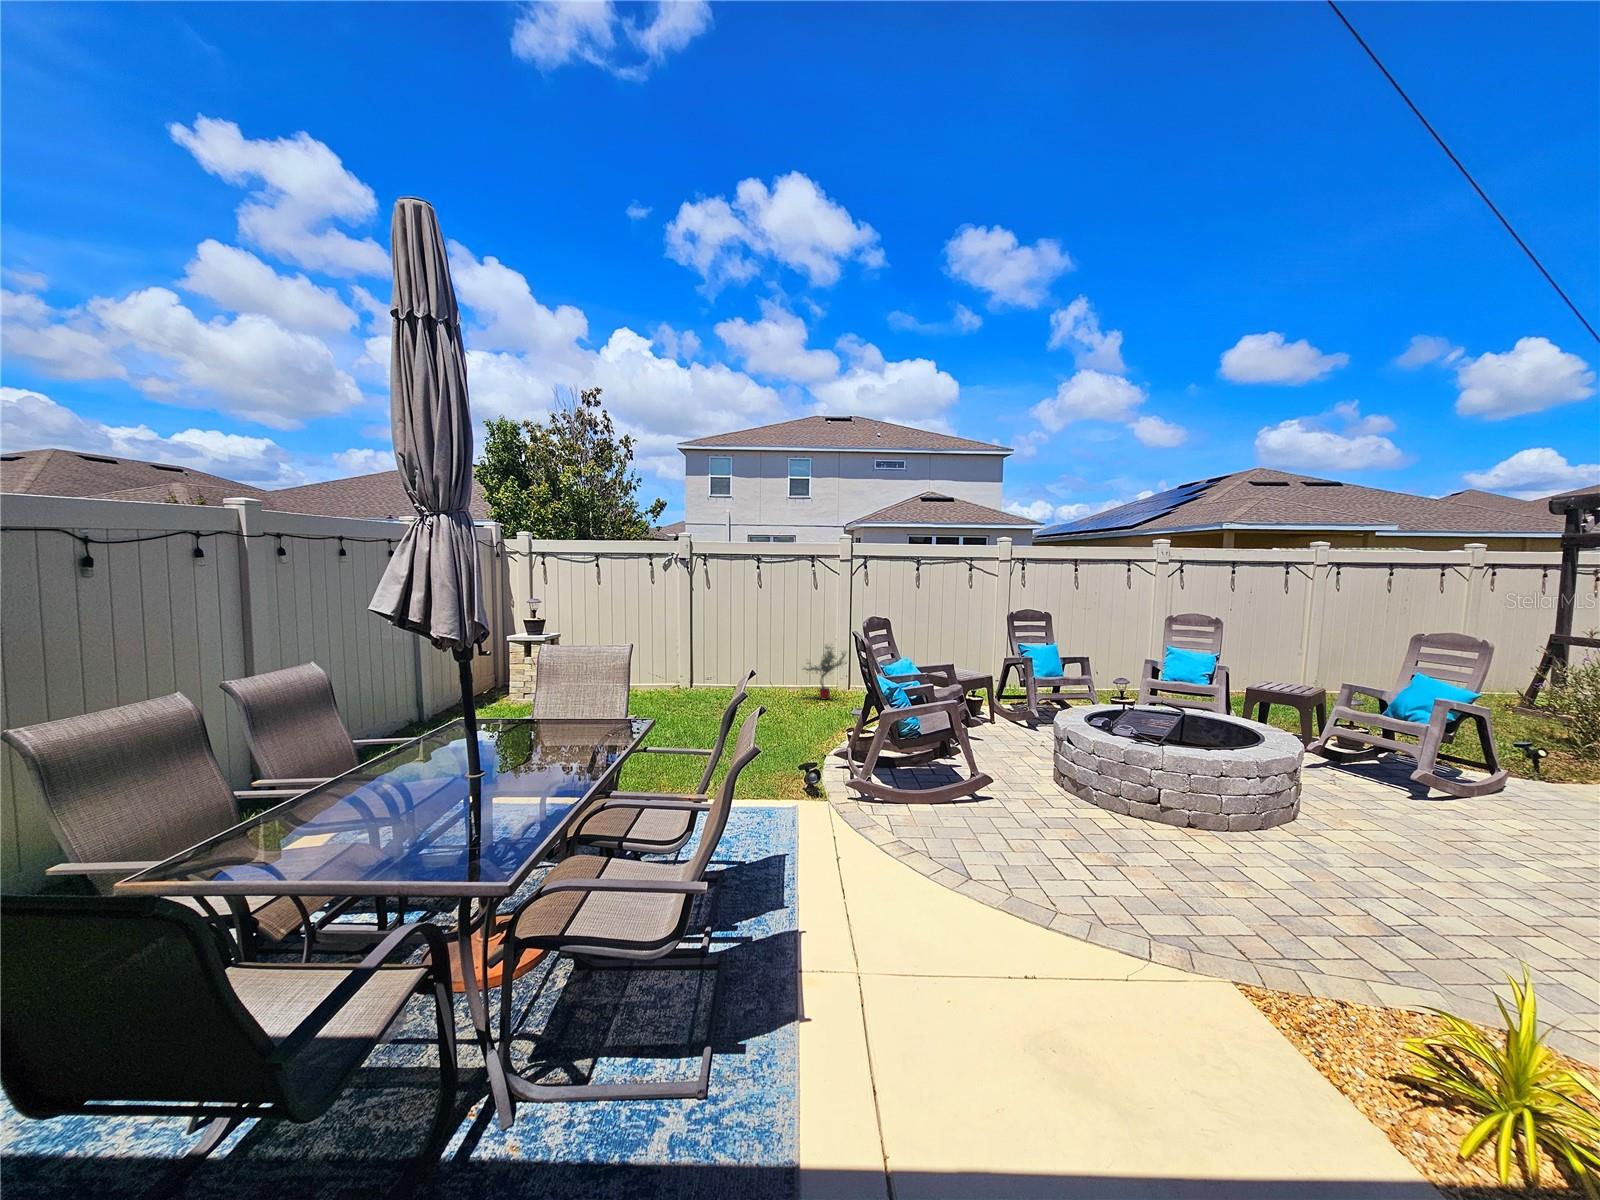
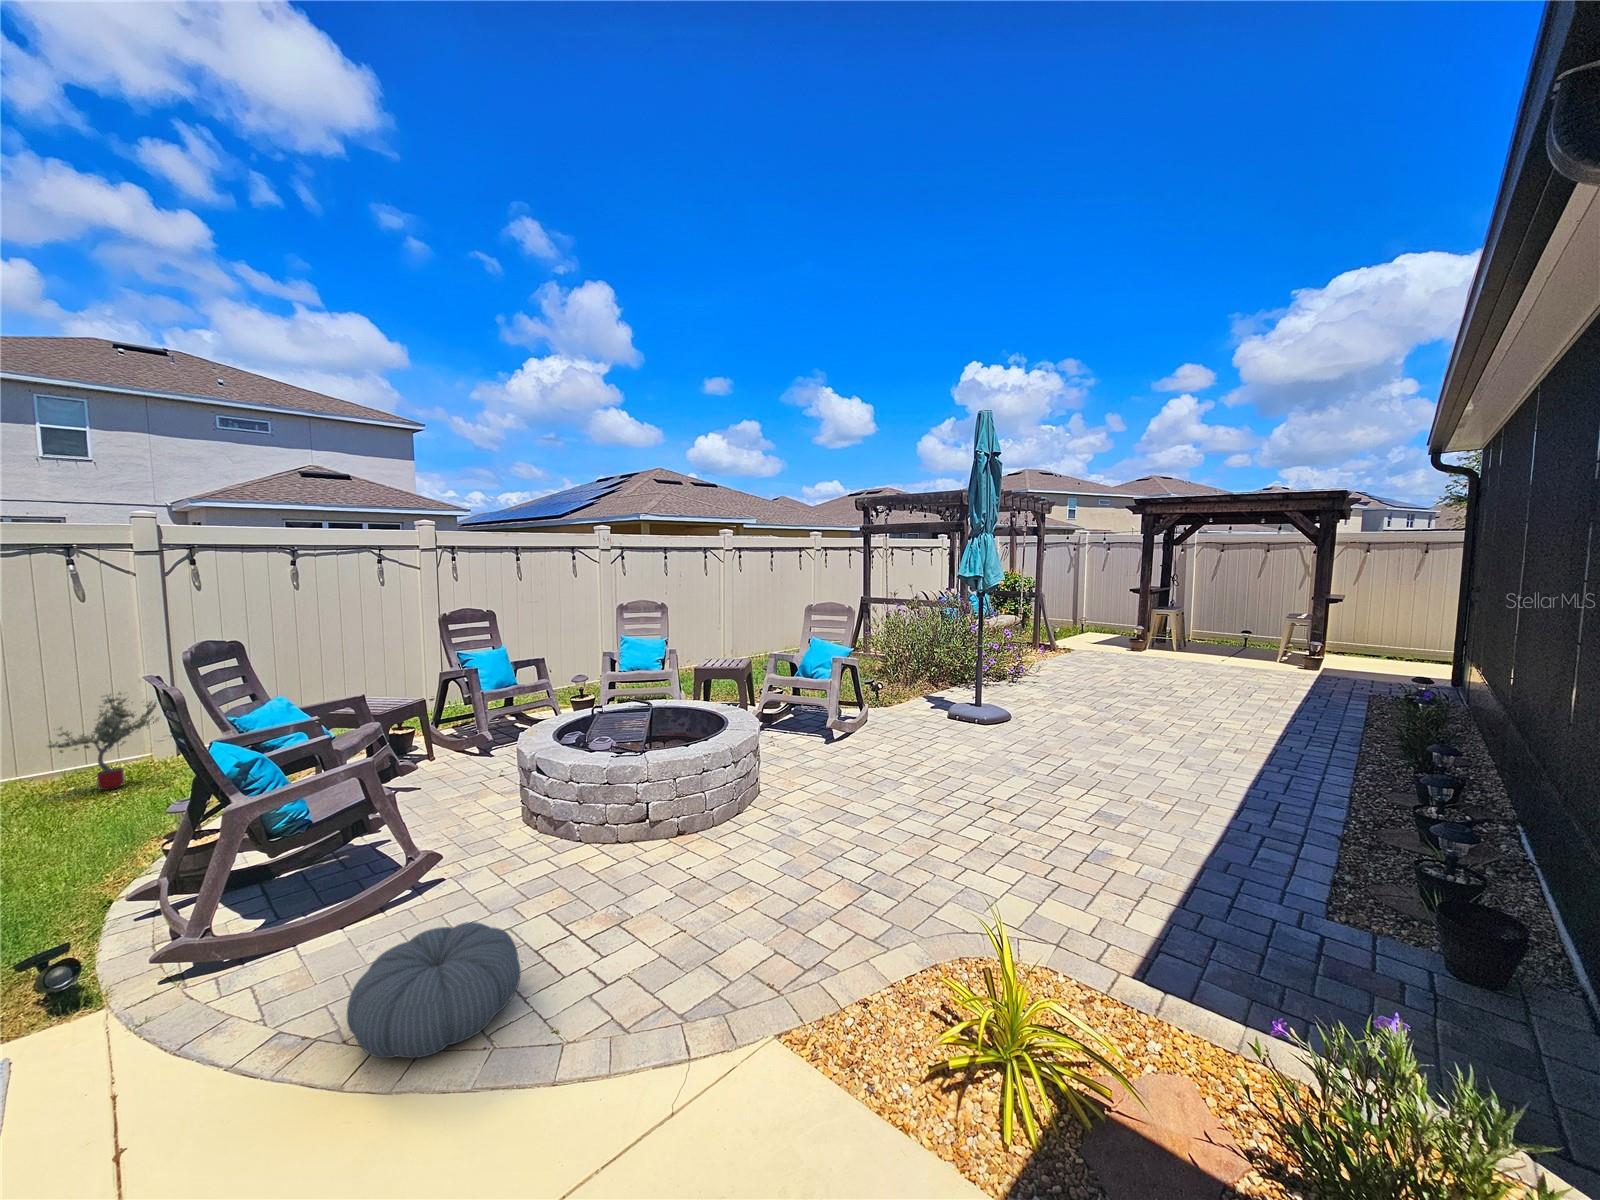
pouf: none [933,813,1035,884] -> present [347,922,521,1058]

